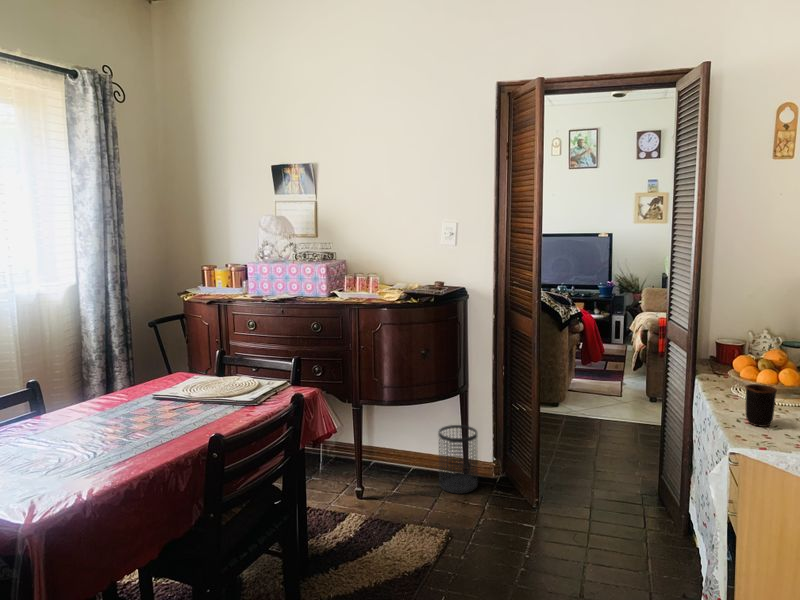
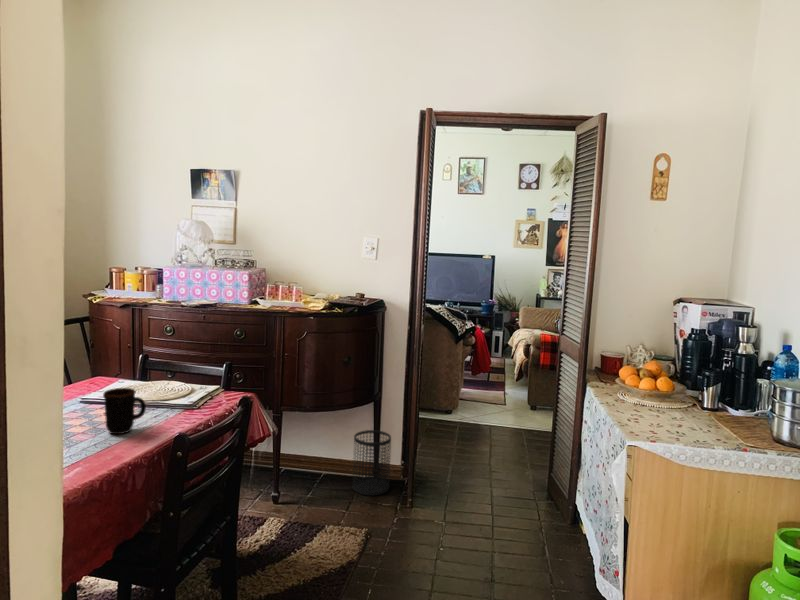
mug: present [745,384,777,427] -> present [103,388,146,434]

